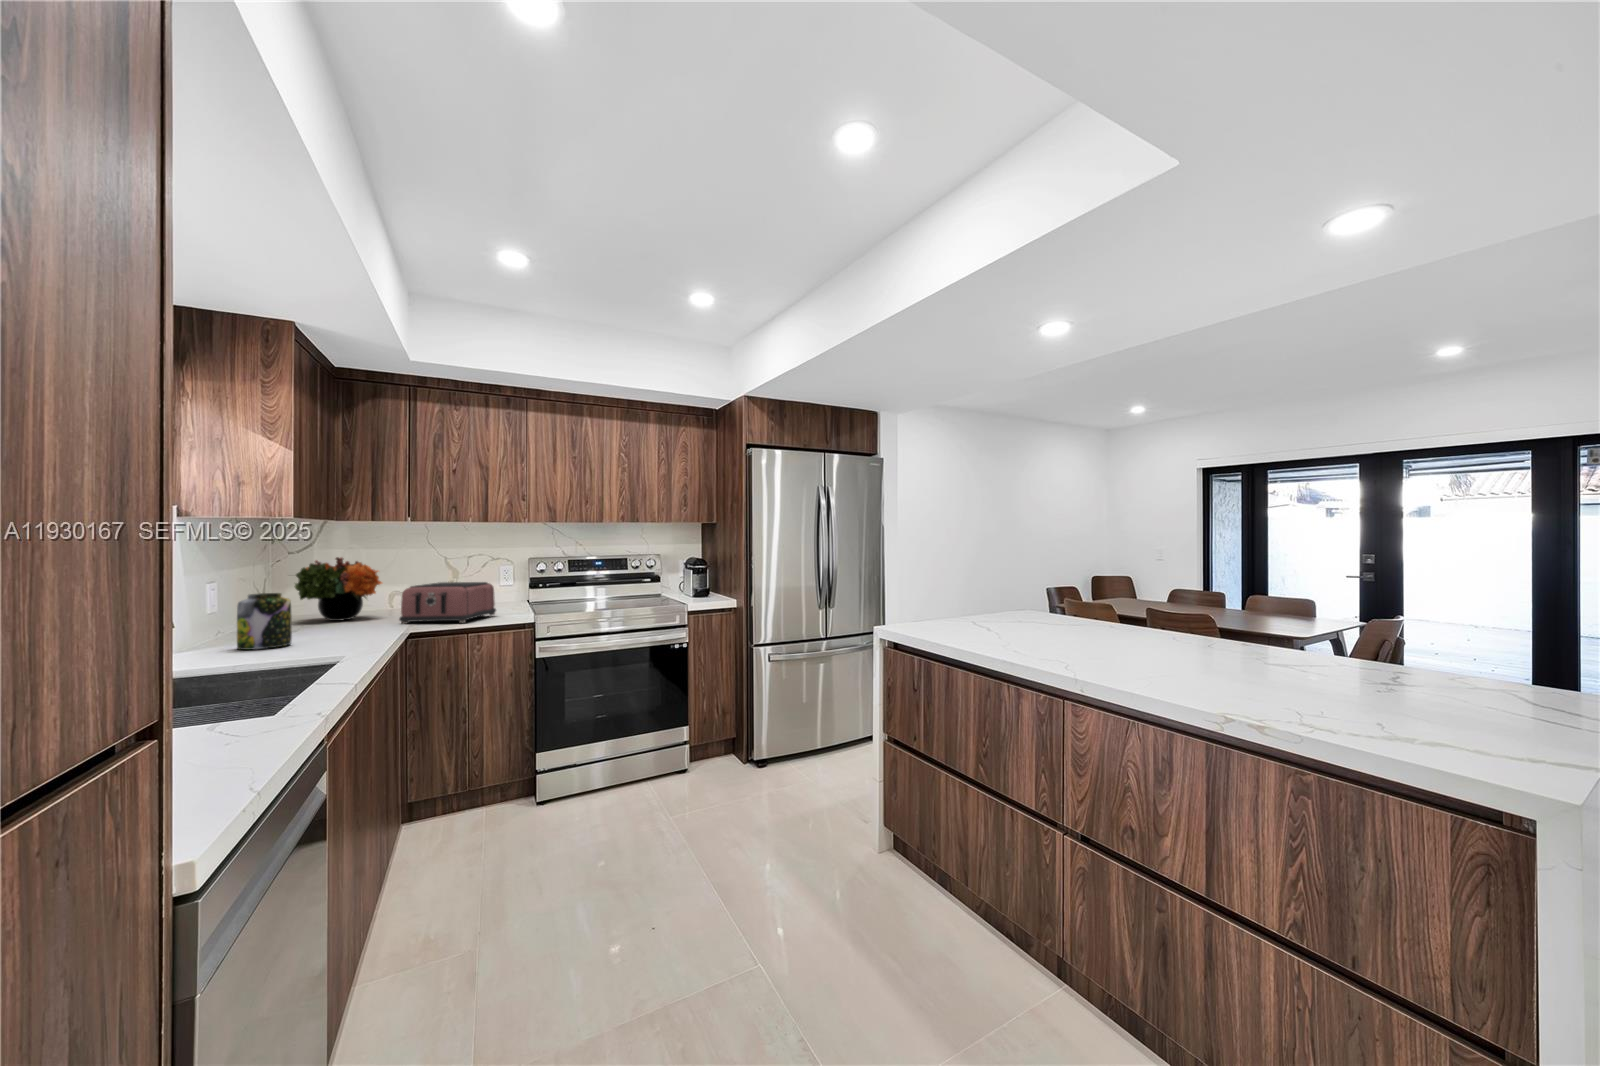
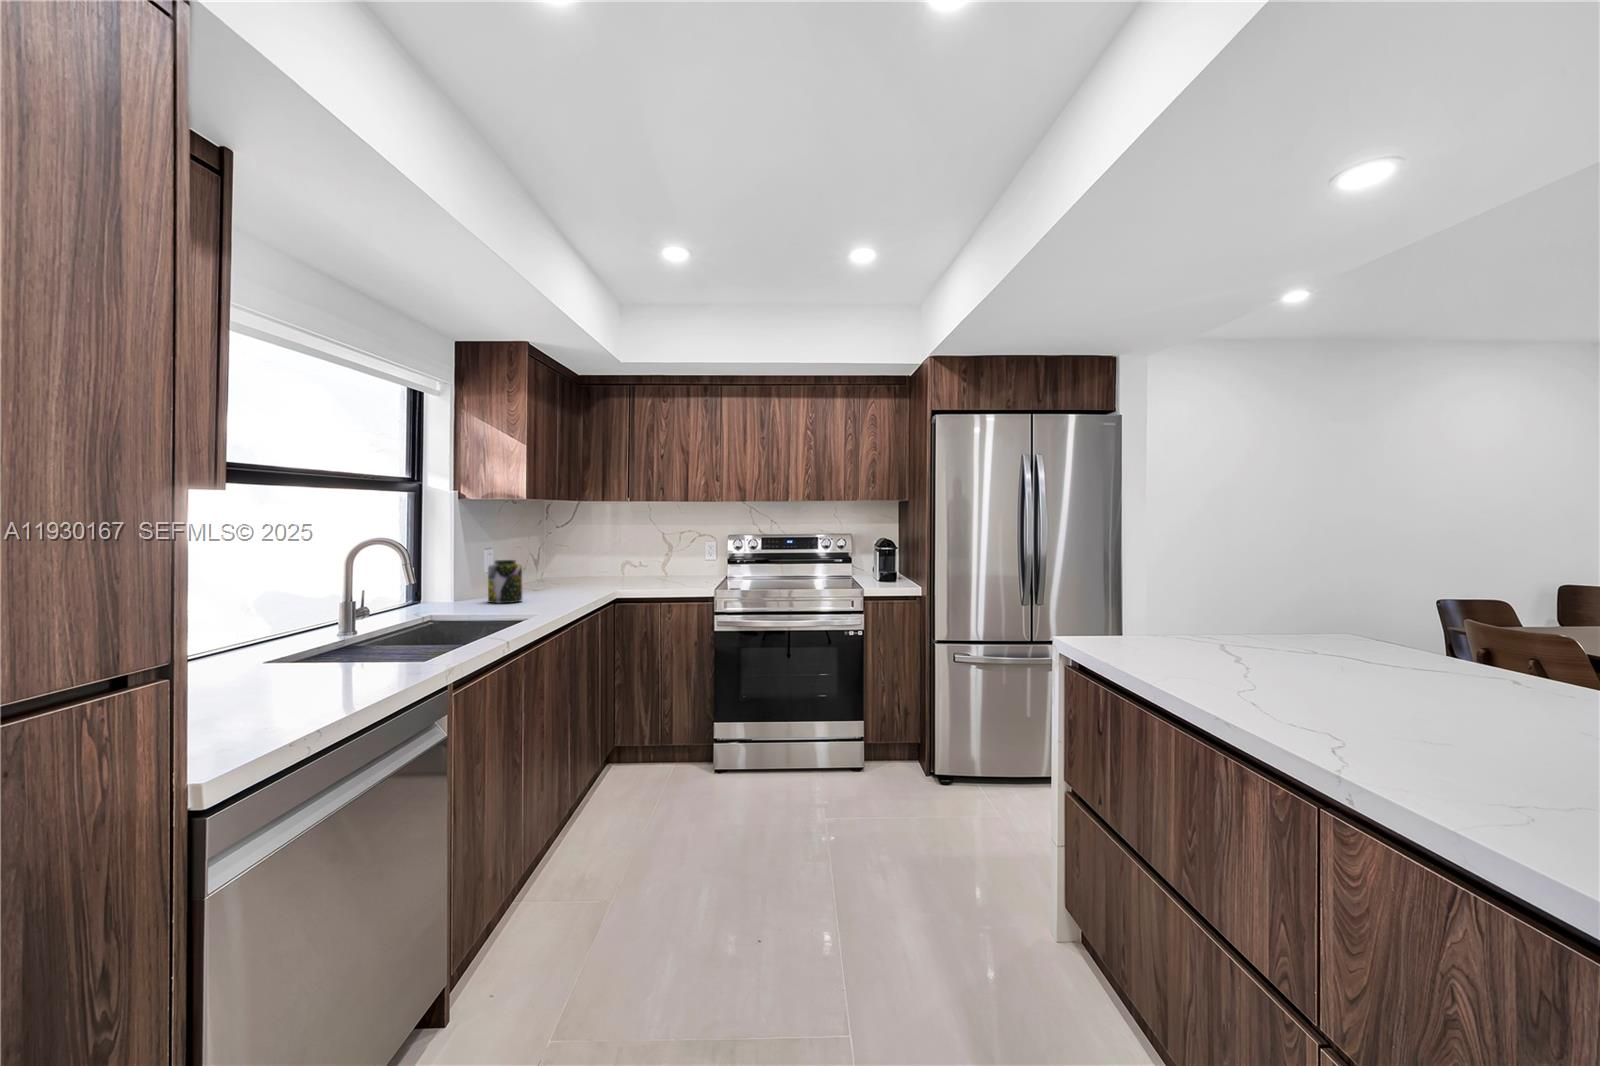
flower arrangement: present [295,557,382,621] -> none [546,532,609,584]
toaster: present [399,582,496,624] -> none [612,556,691,593]

